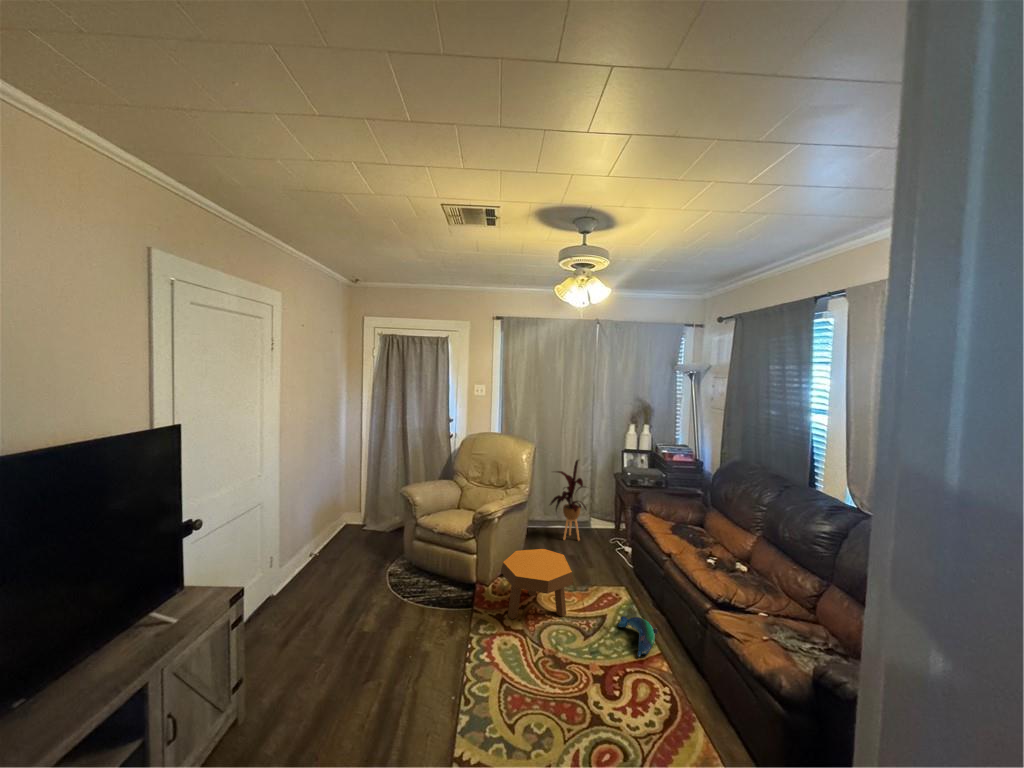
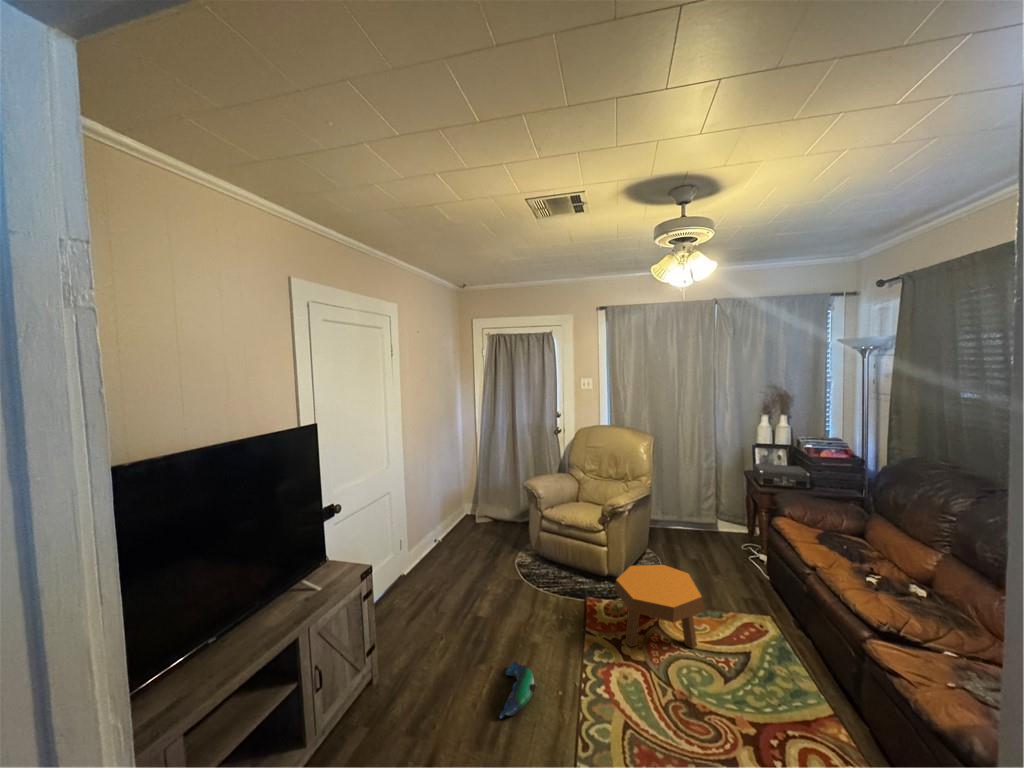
house plant: present [550,460,586,540] -> none [663,458,713,552]
plush toy: present [618,616,658,657] -> present [499,662,536,718]

